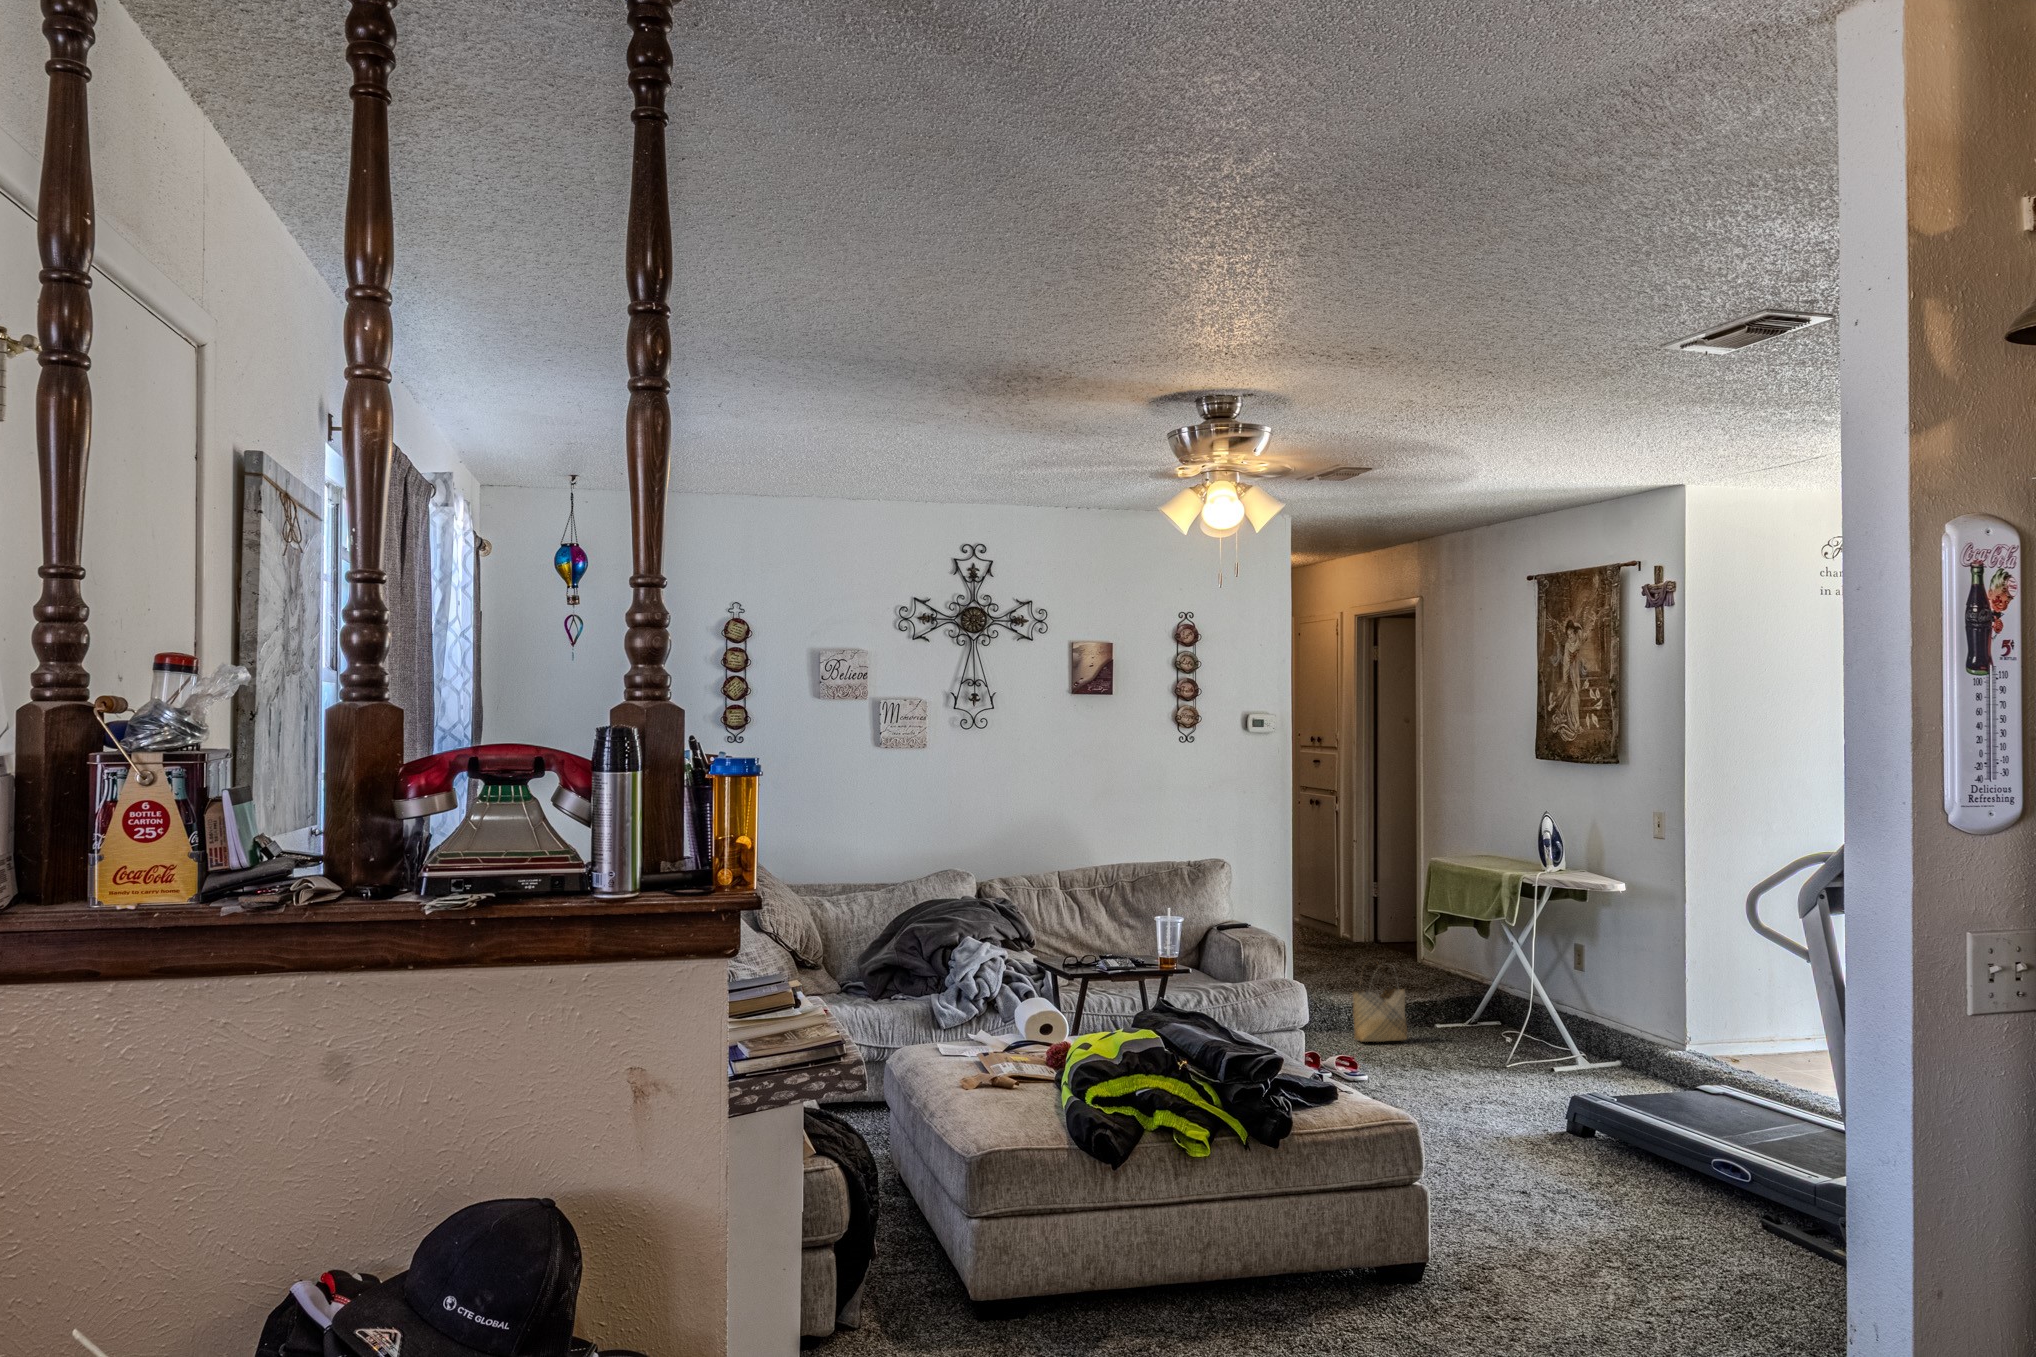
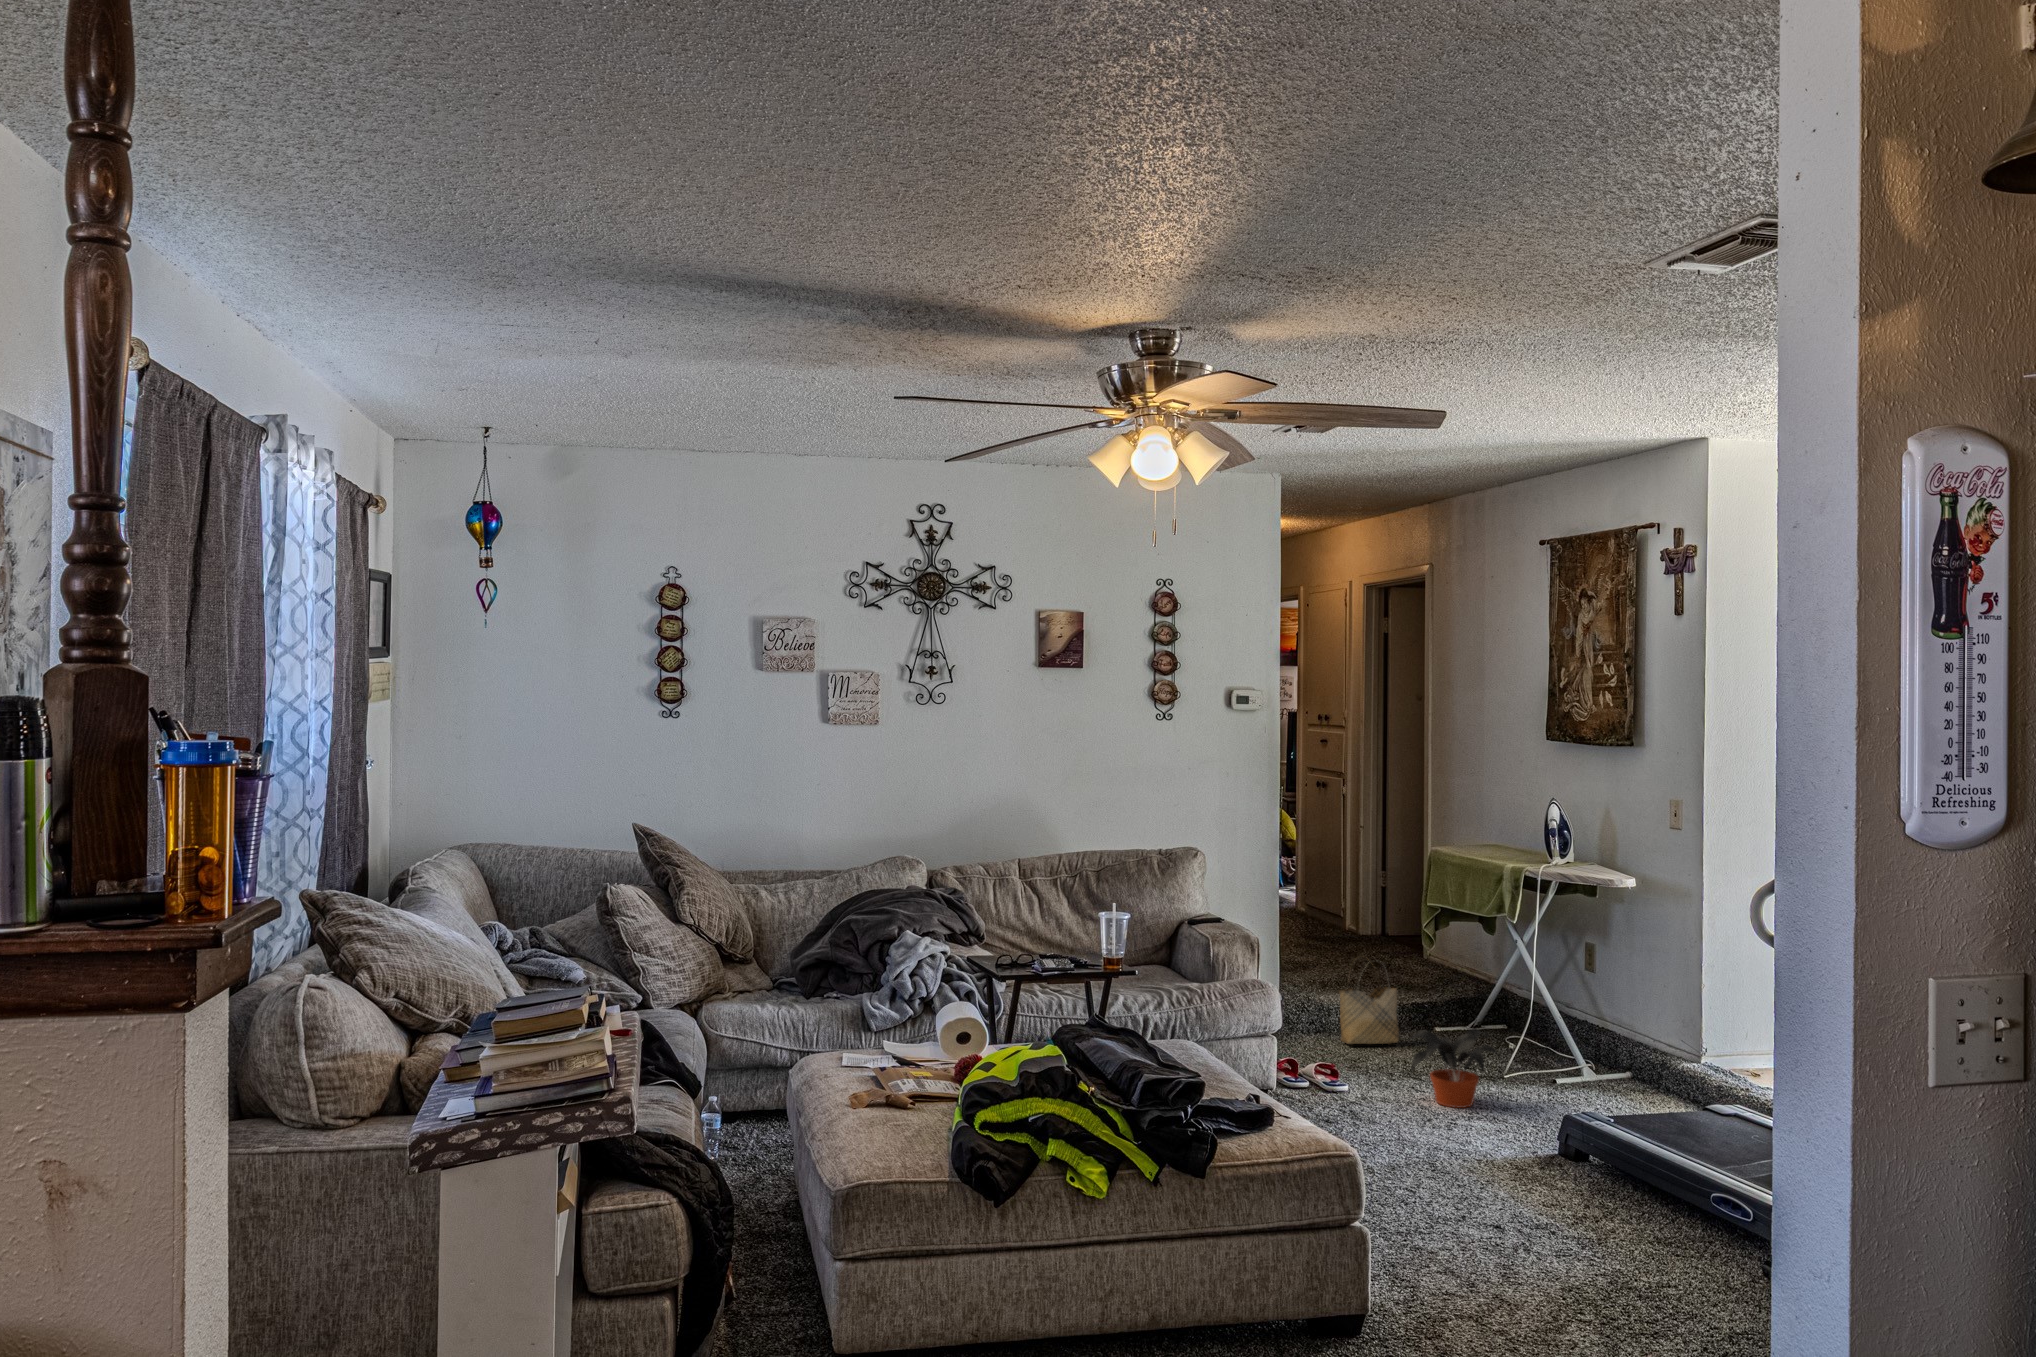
potted plant: none [1424,1023,1511,1095] -> present [1412,1029,1497,1108]

